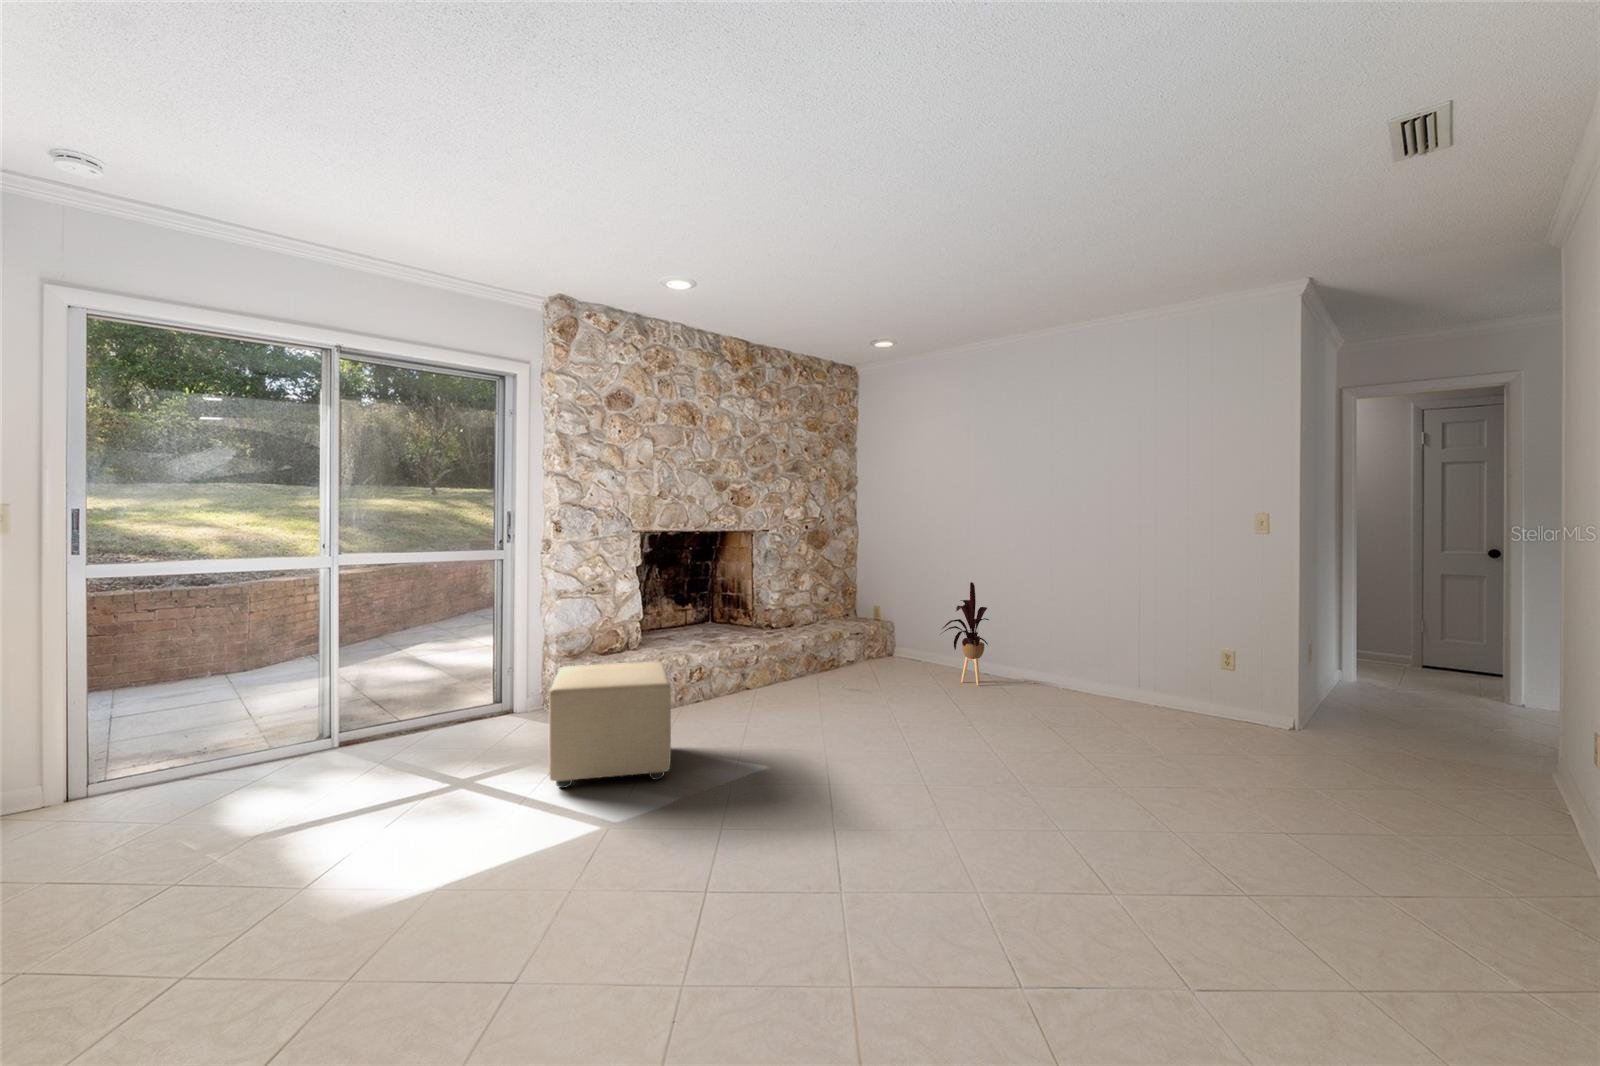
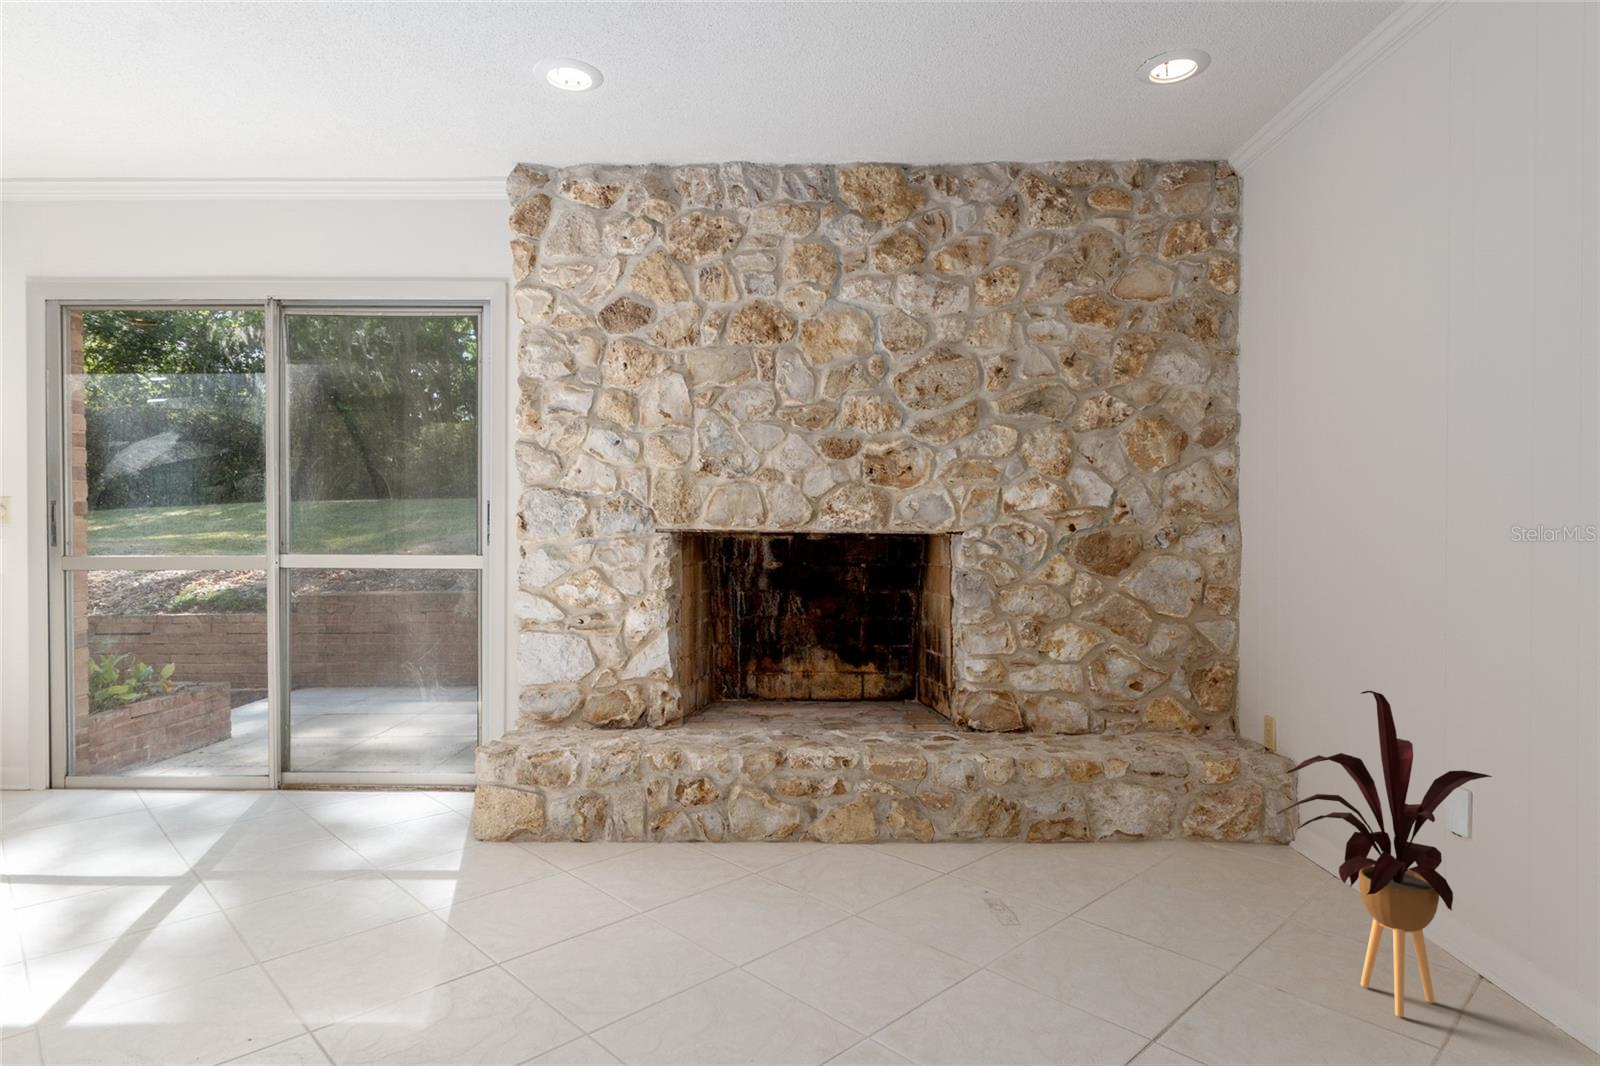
ottoman: present [549,662,671,788] -> none [141,751,439,1003]

